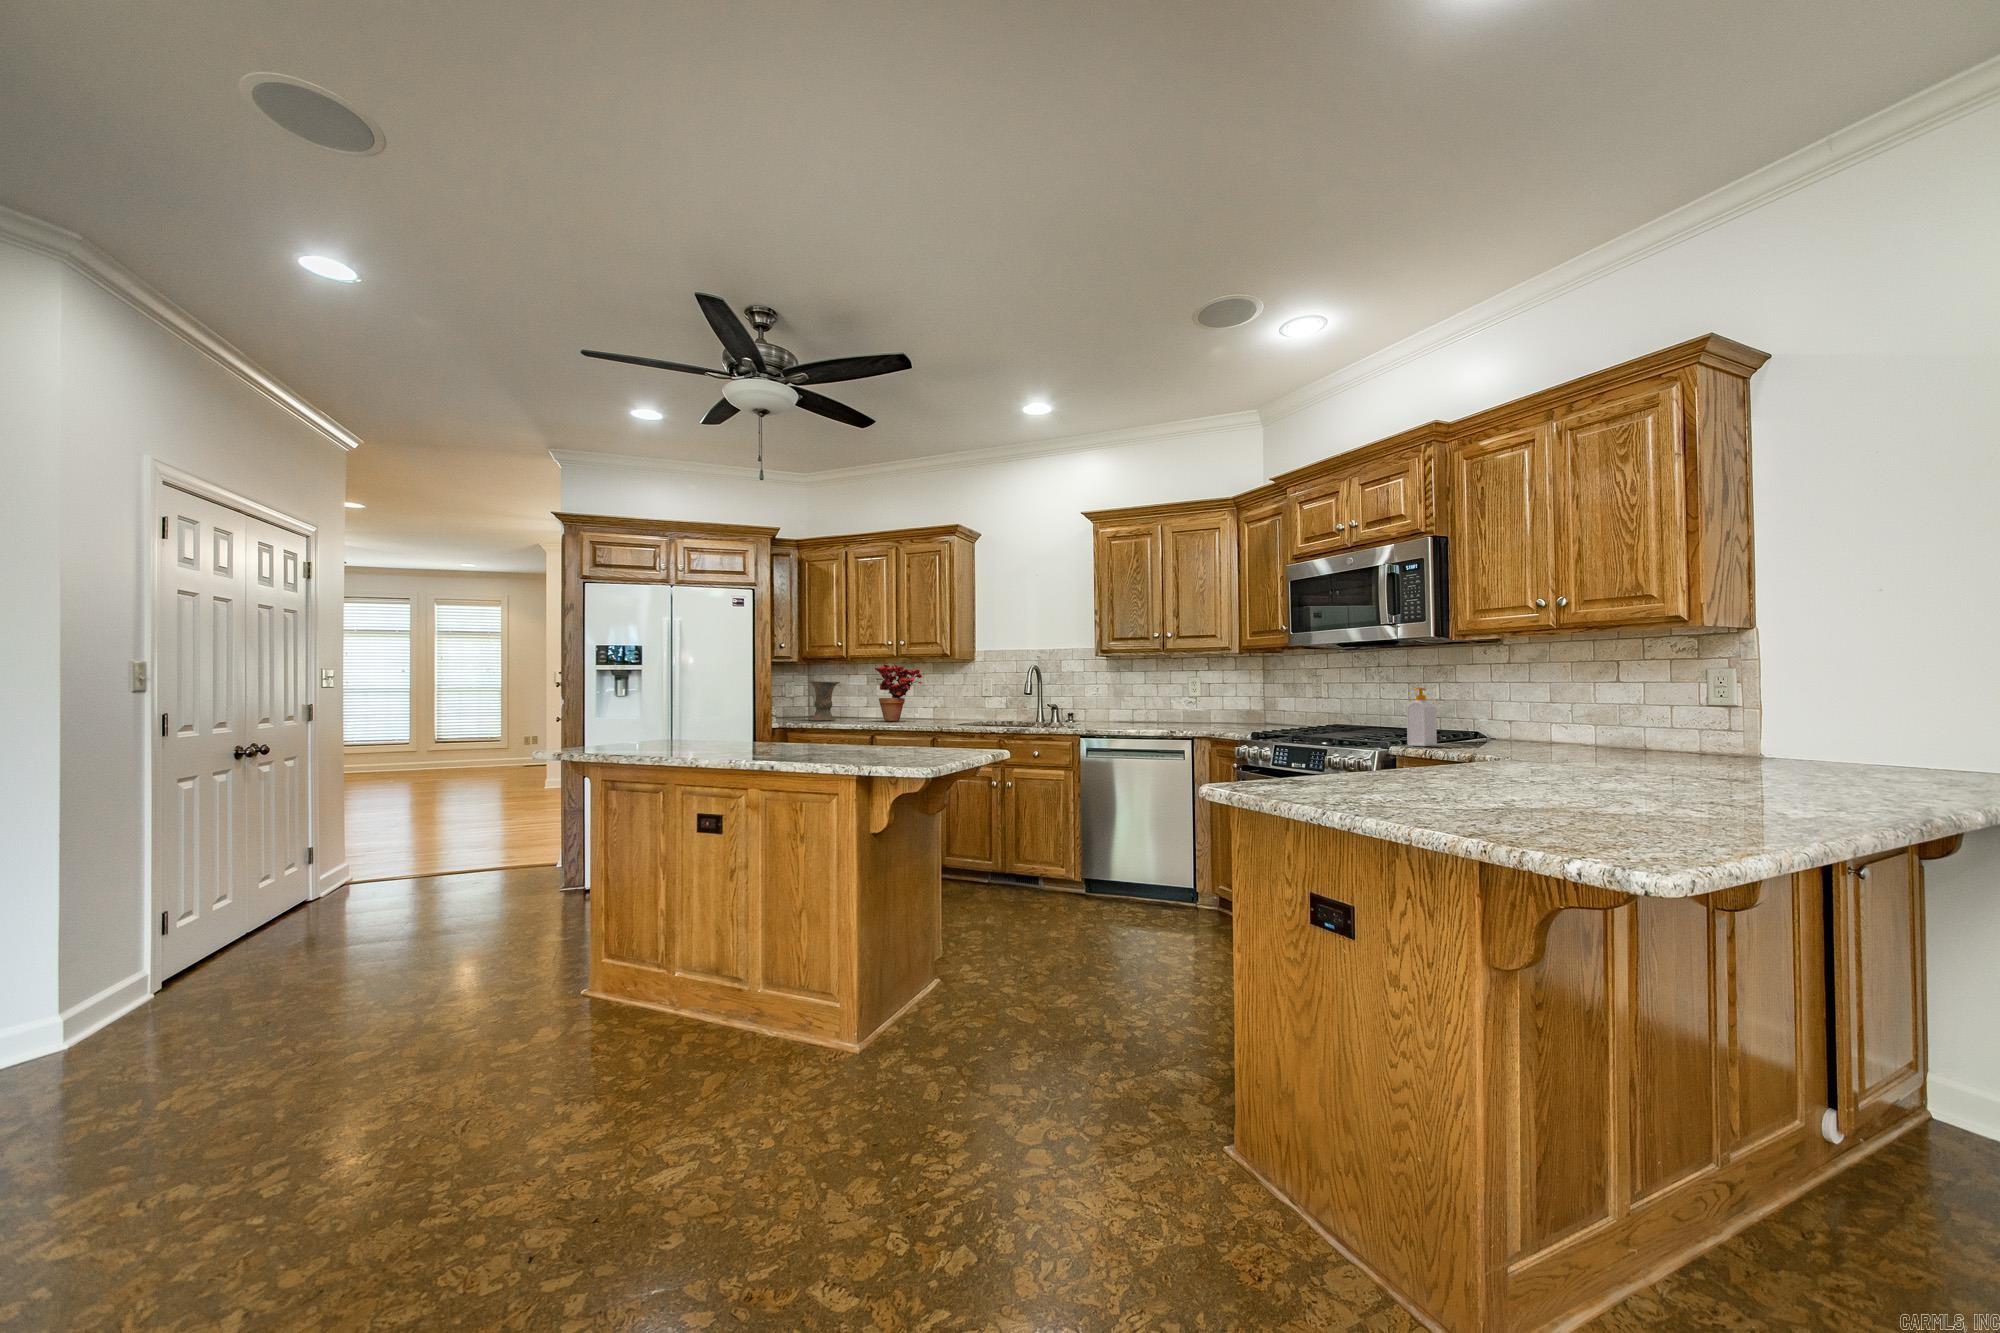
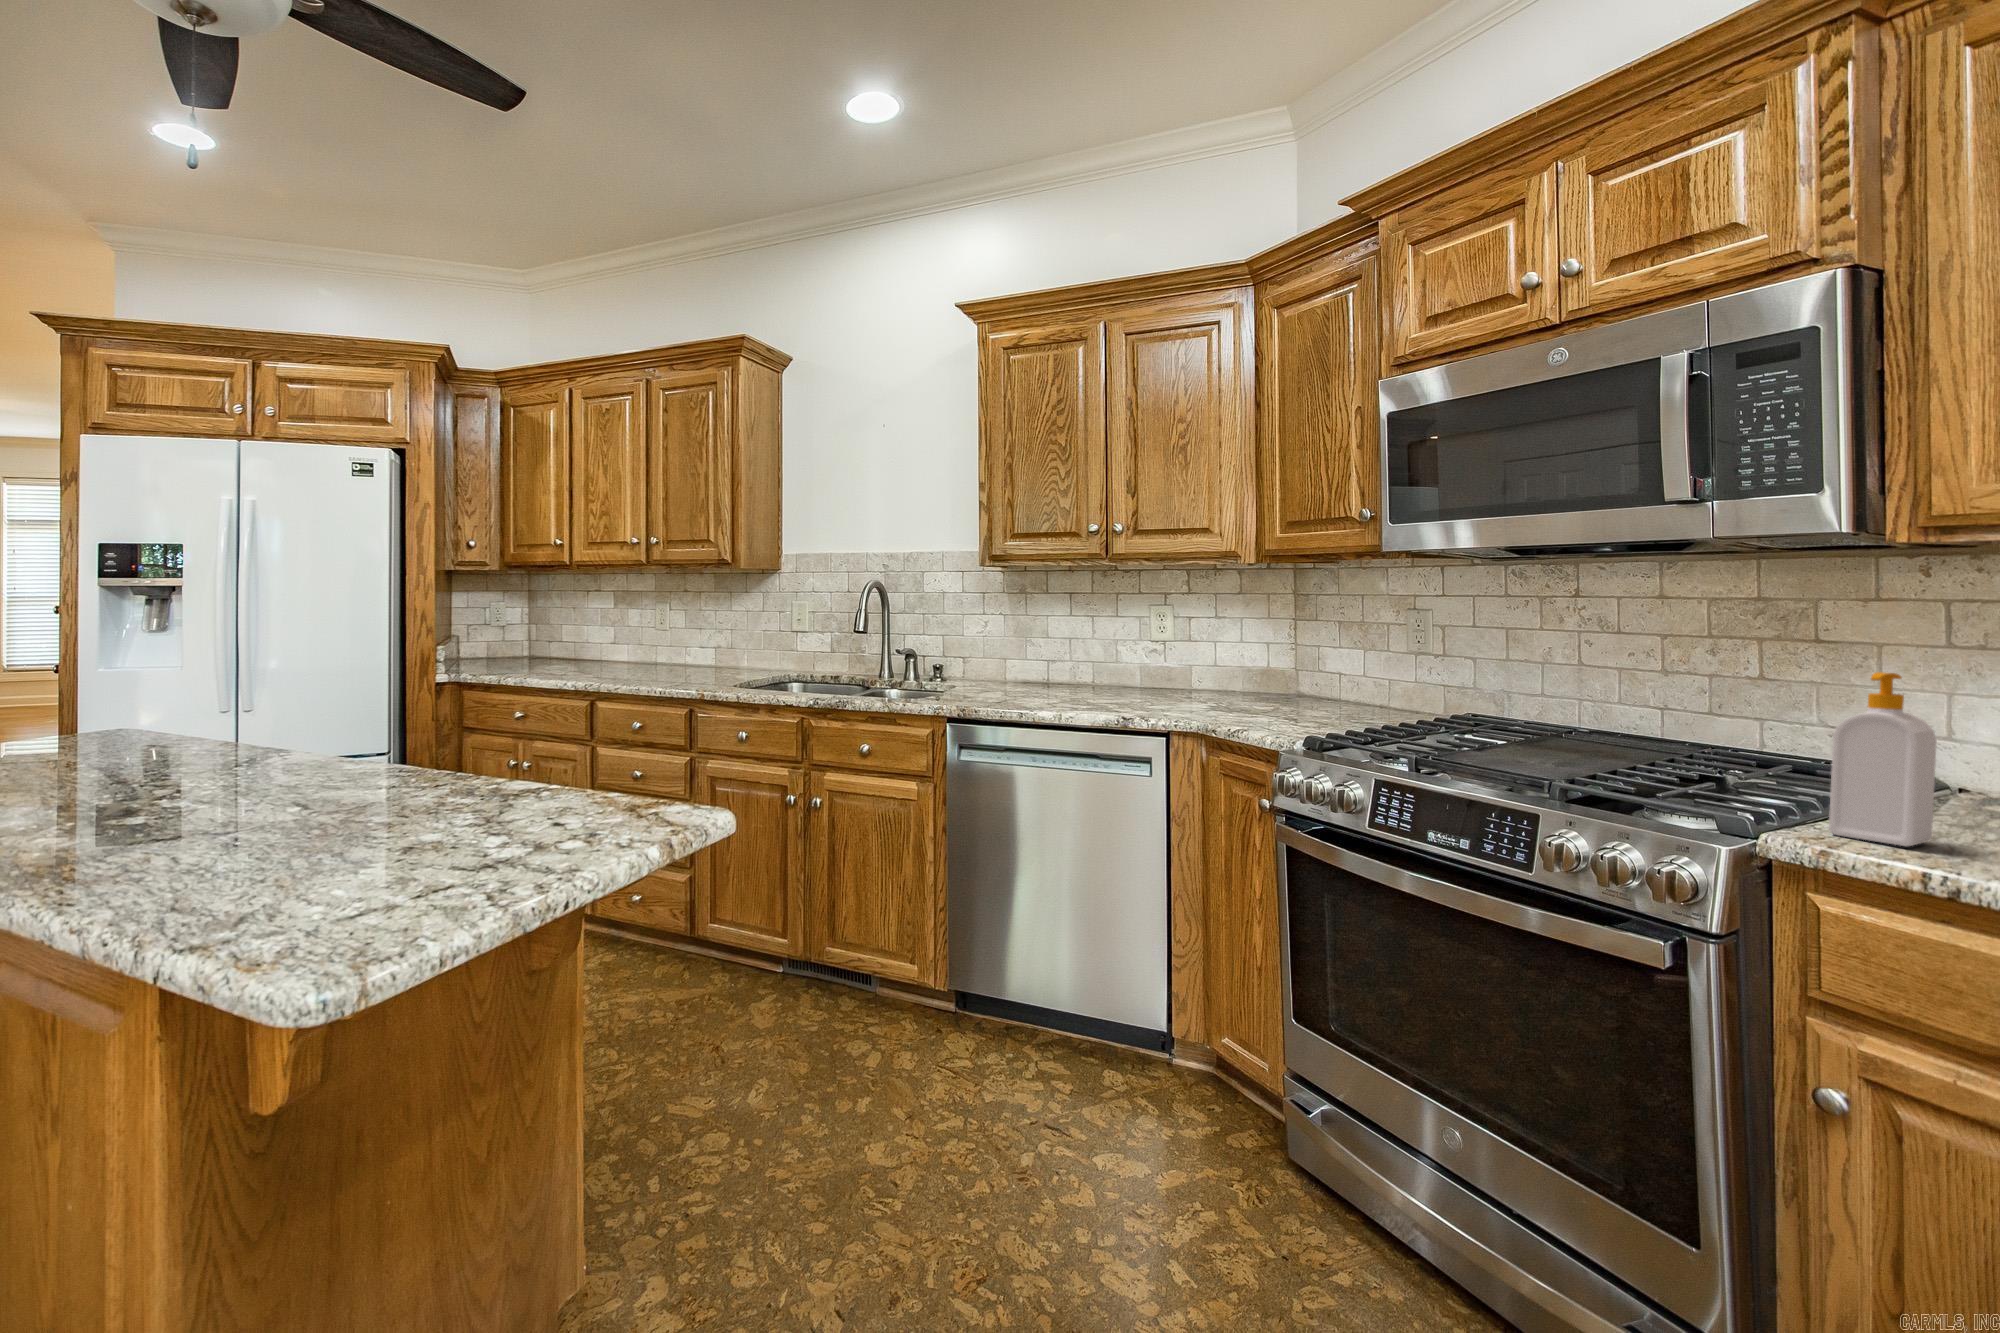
potted plant: present [875,664,922,722] -> none [604,577,695,674]
vase: present [808,681,840,721] -> none [495,604,554,672]

